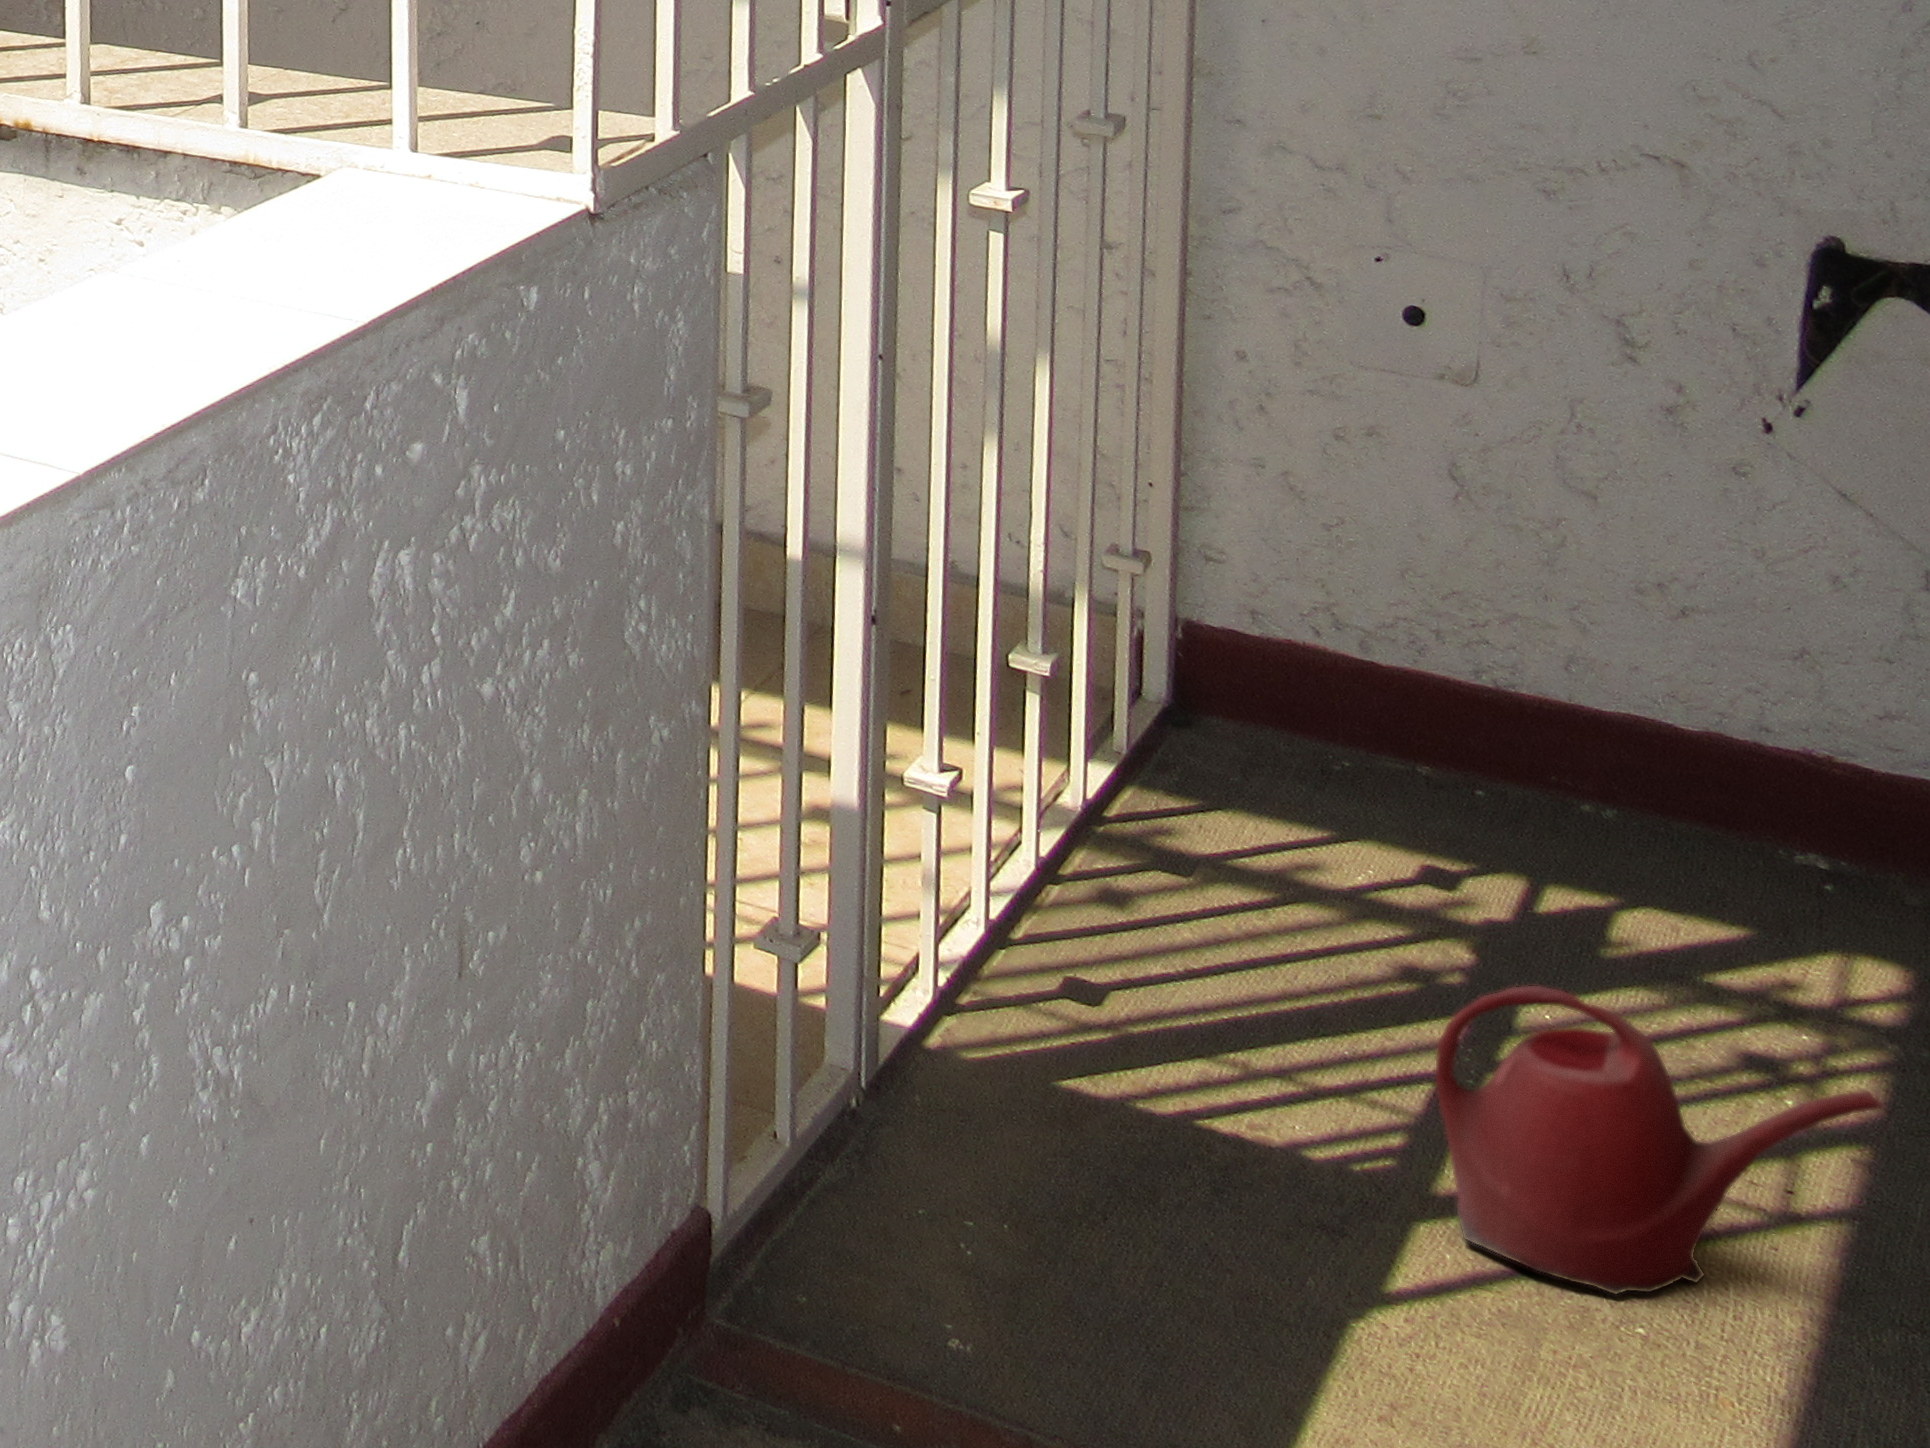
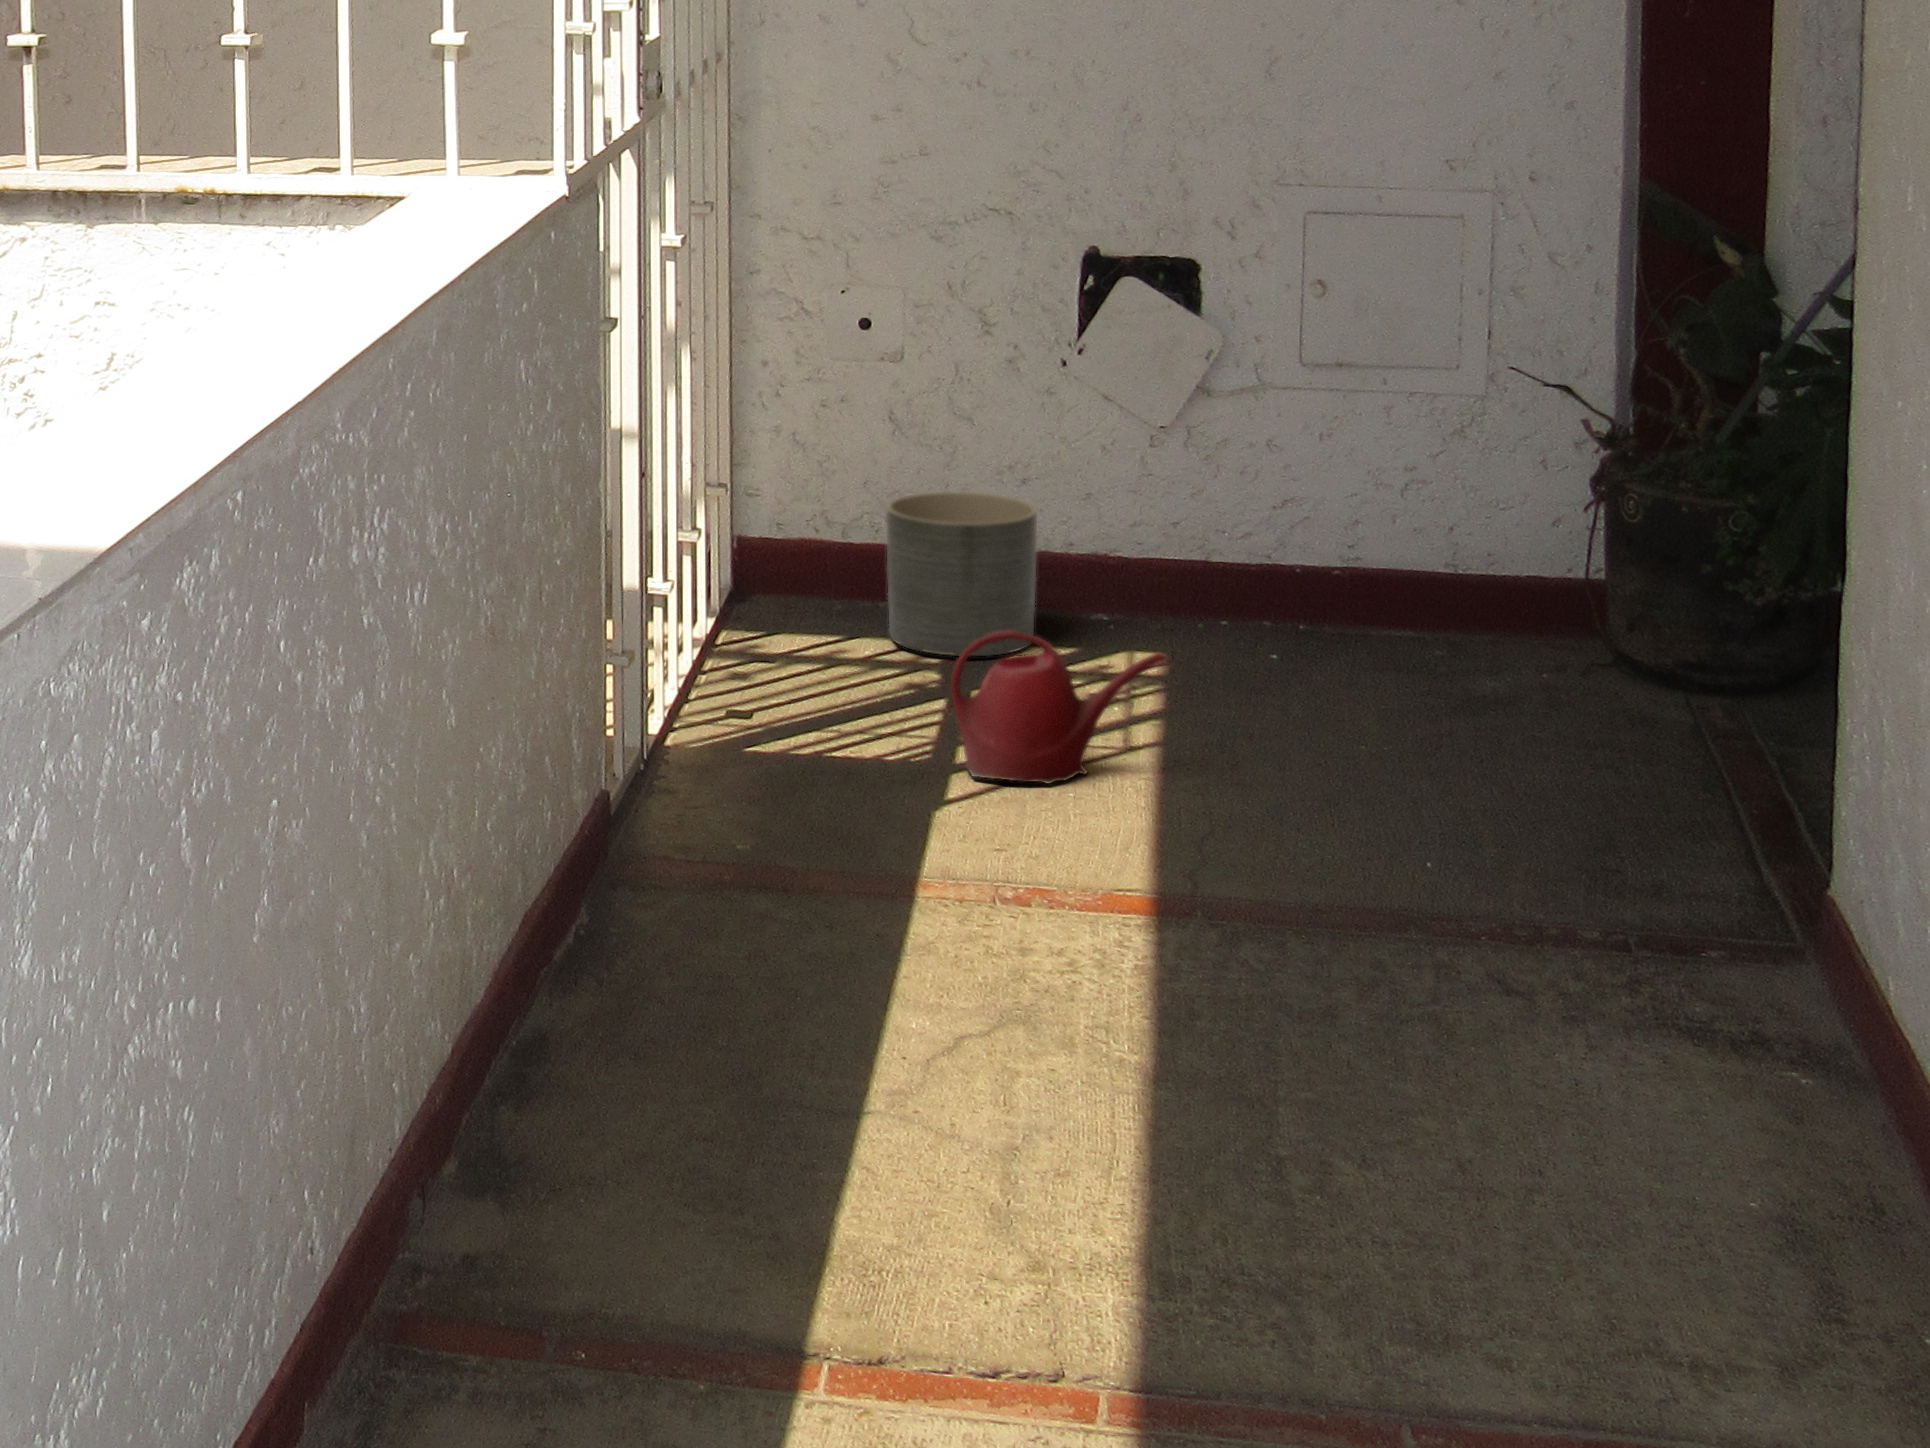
planter: none [1404,597,1689,917] -> present [886,492,1037,656]

